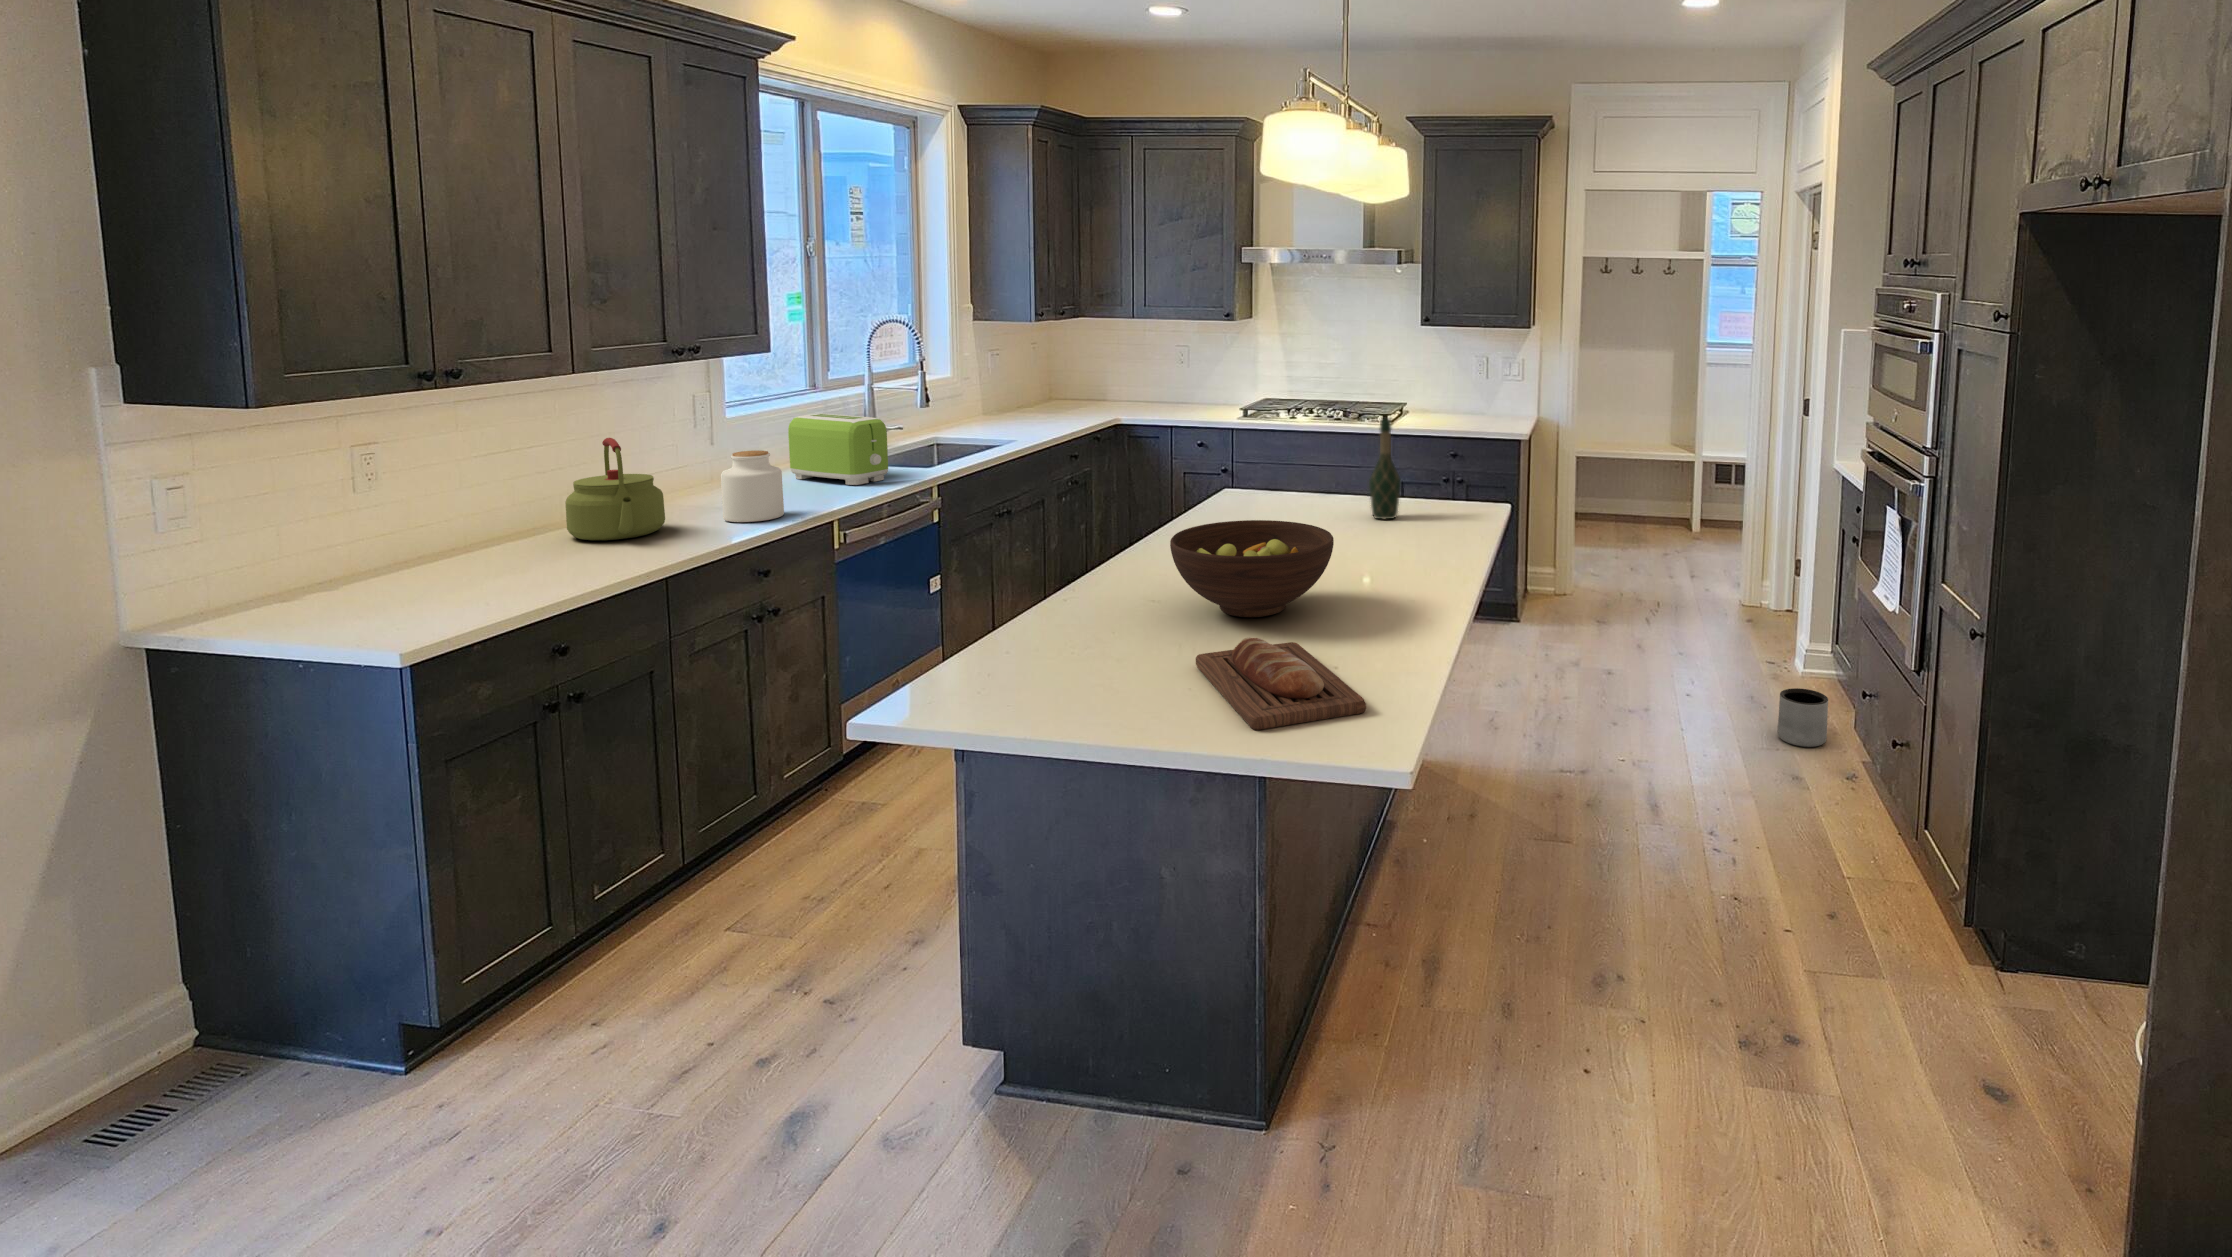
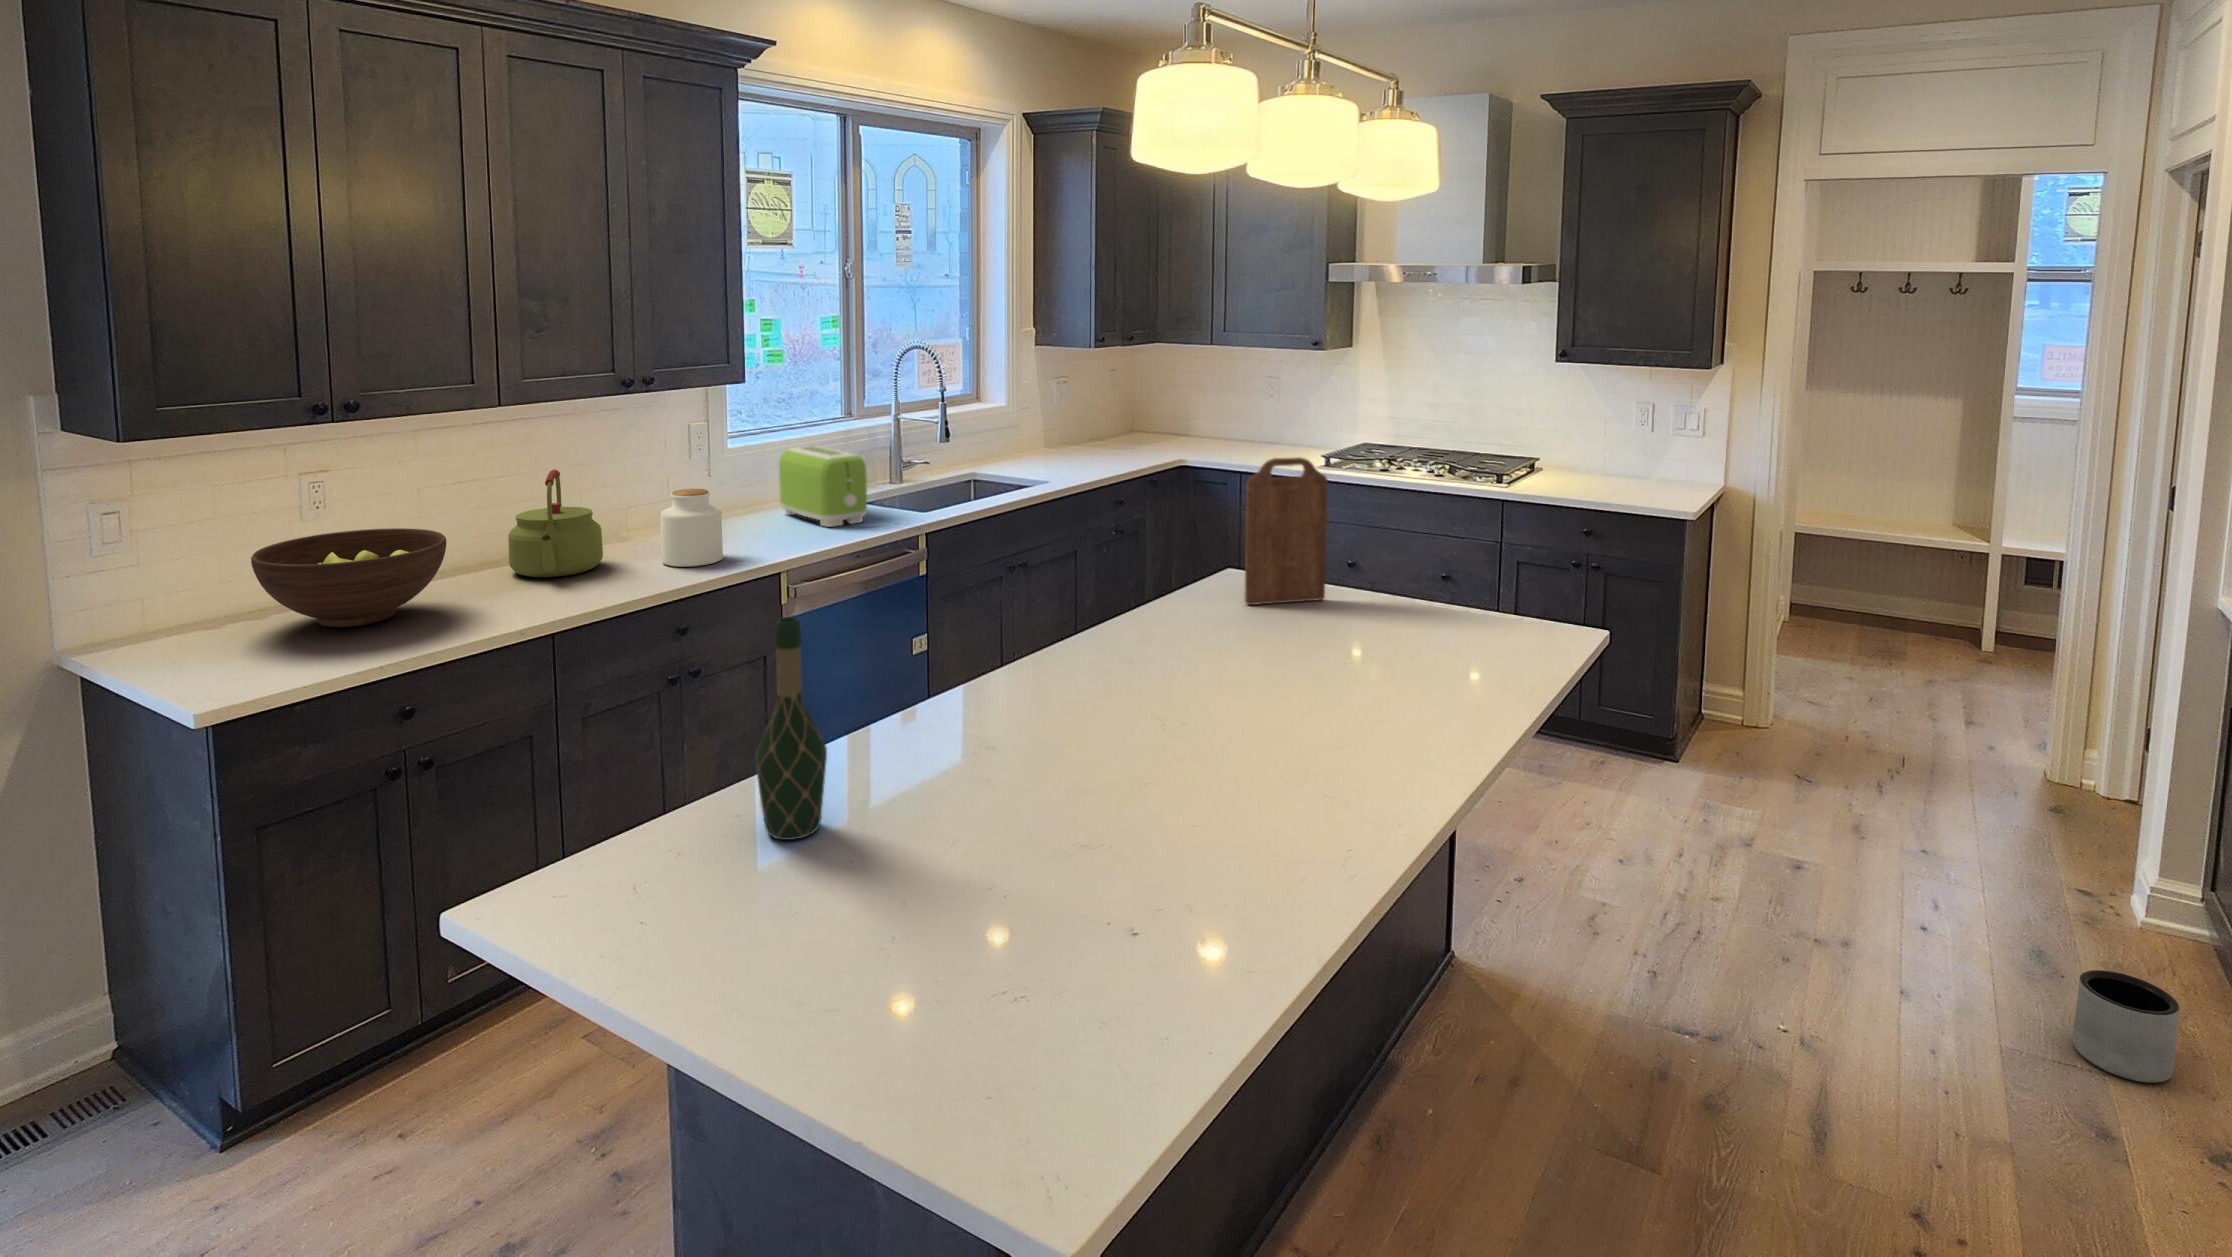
cutting board: none [1262,396,1319,512] -> present [1245,457,1328,605]
wine bottle: present [1369,418,1401,520] -> present [755,617,827,840]
fruit bowl: present [1170,520,1334,617] -> present [251,528,446,627]
bread loaf: present [1196,637,1366,730] -> none [875,857,1080,1056]

